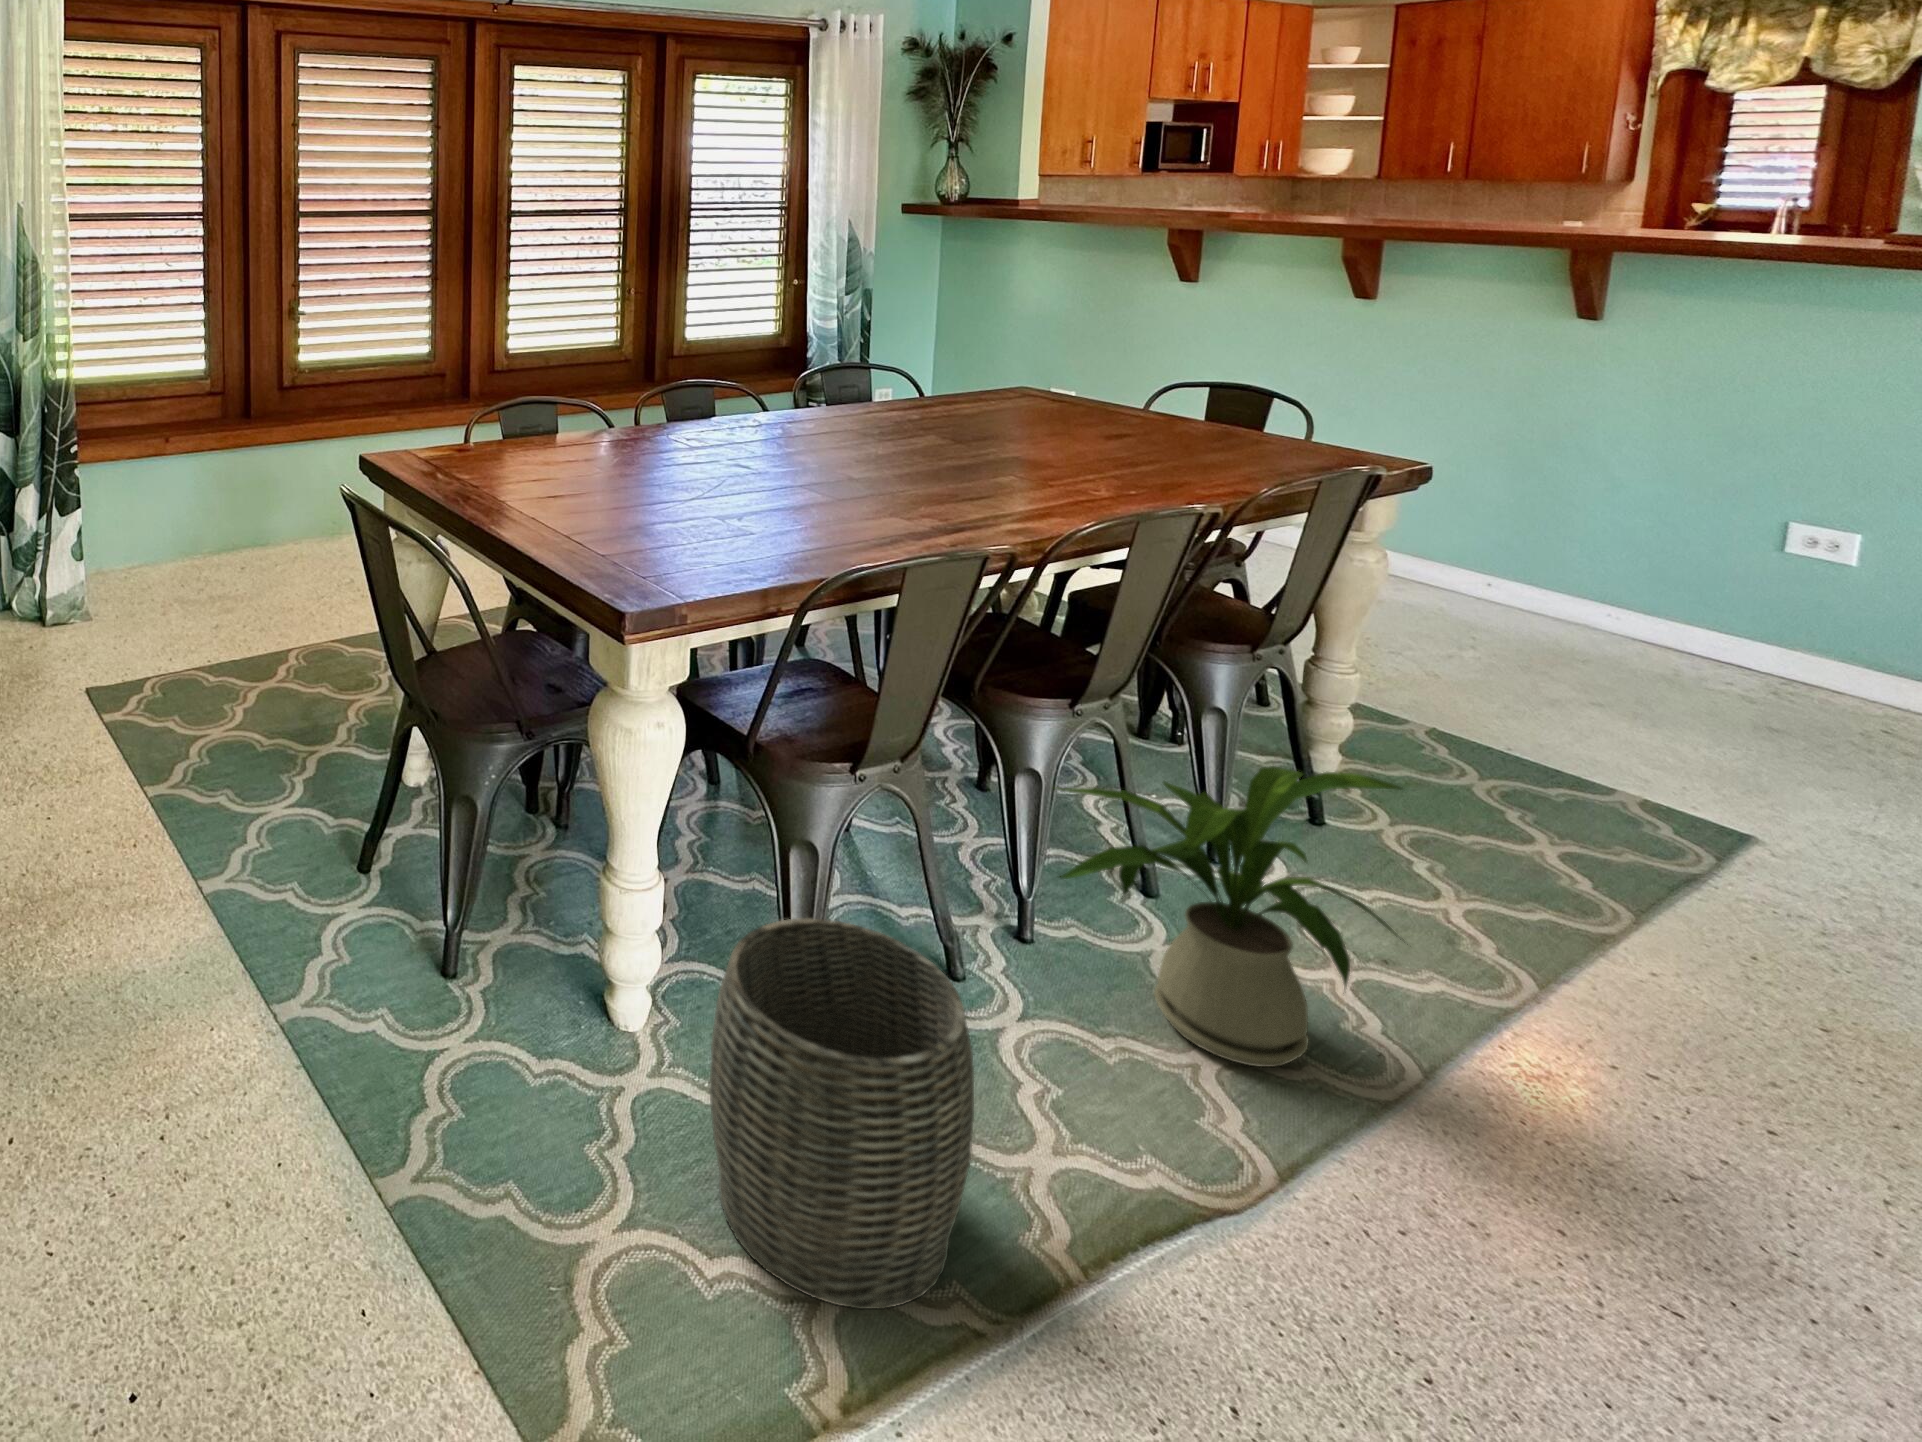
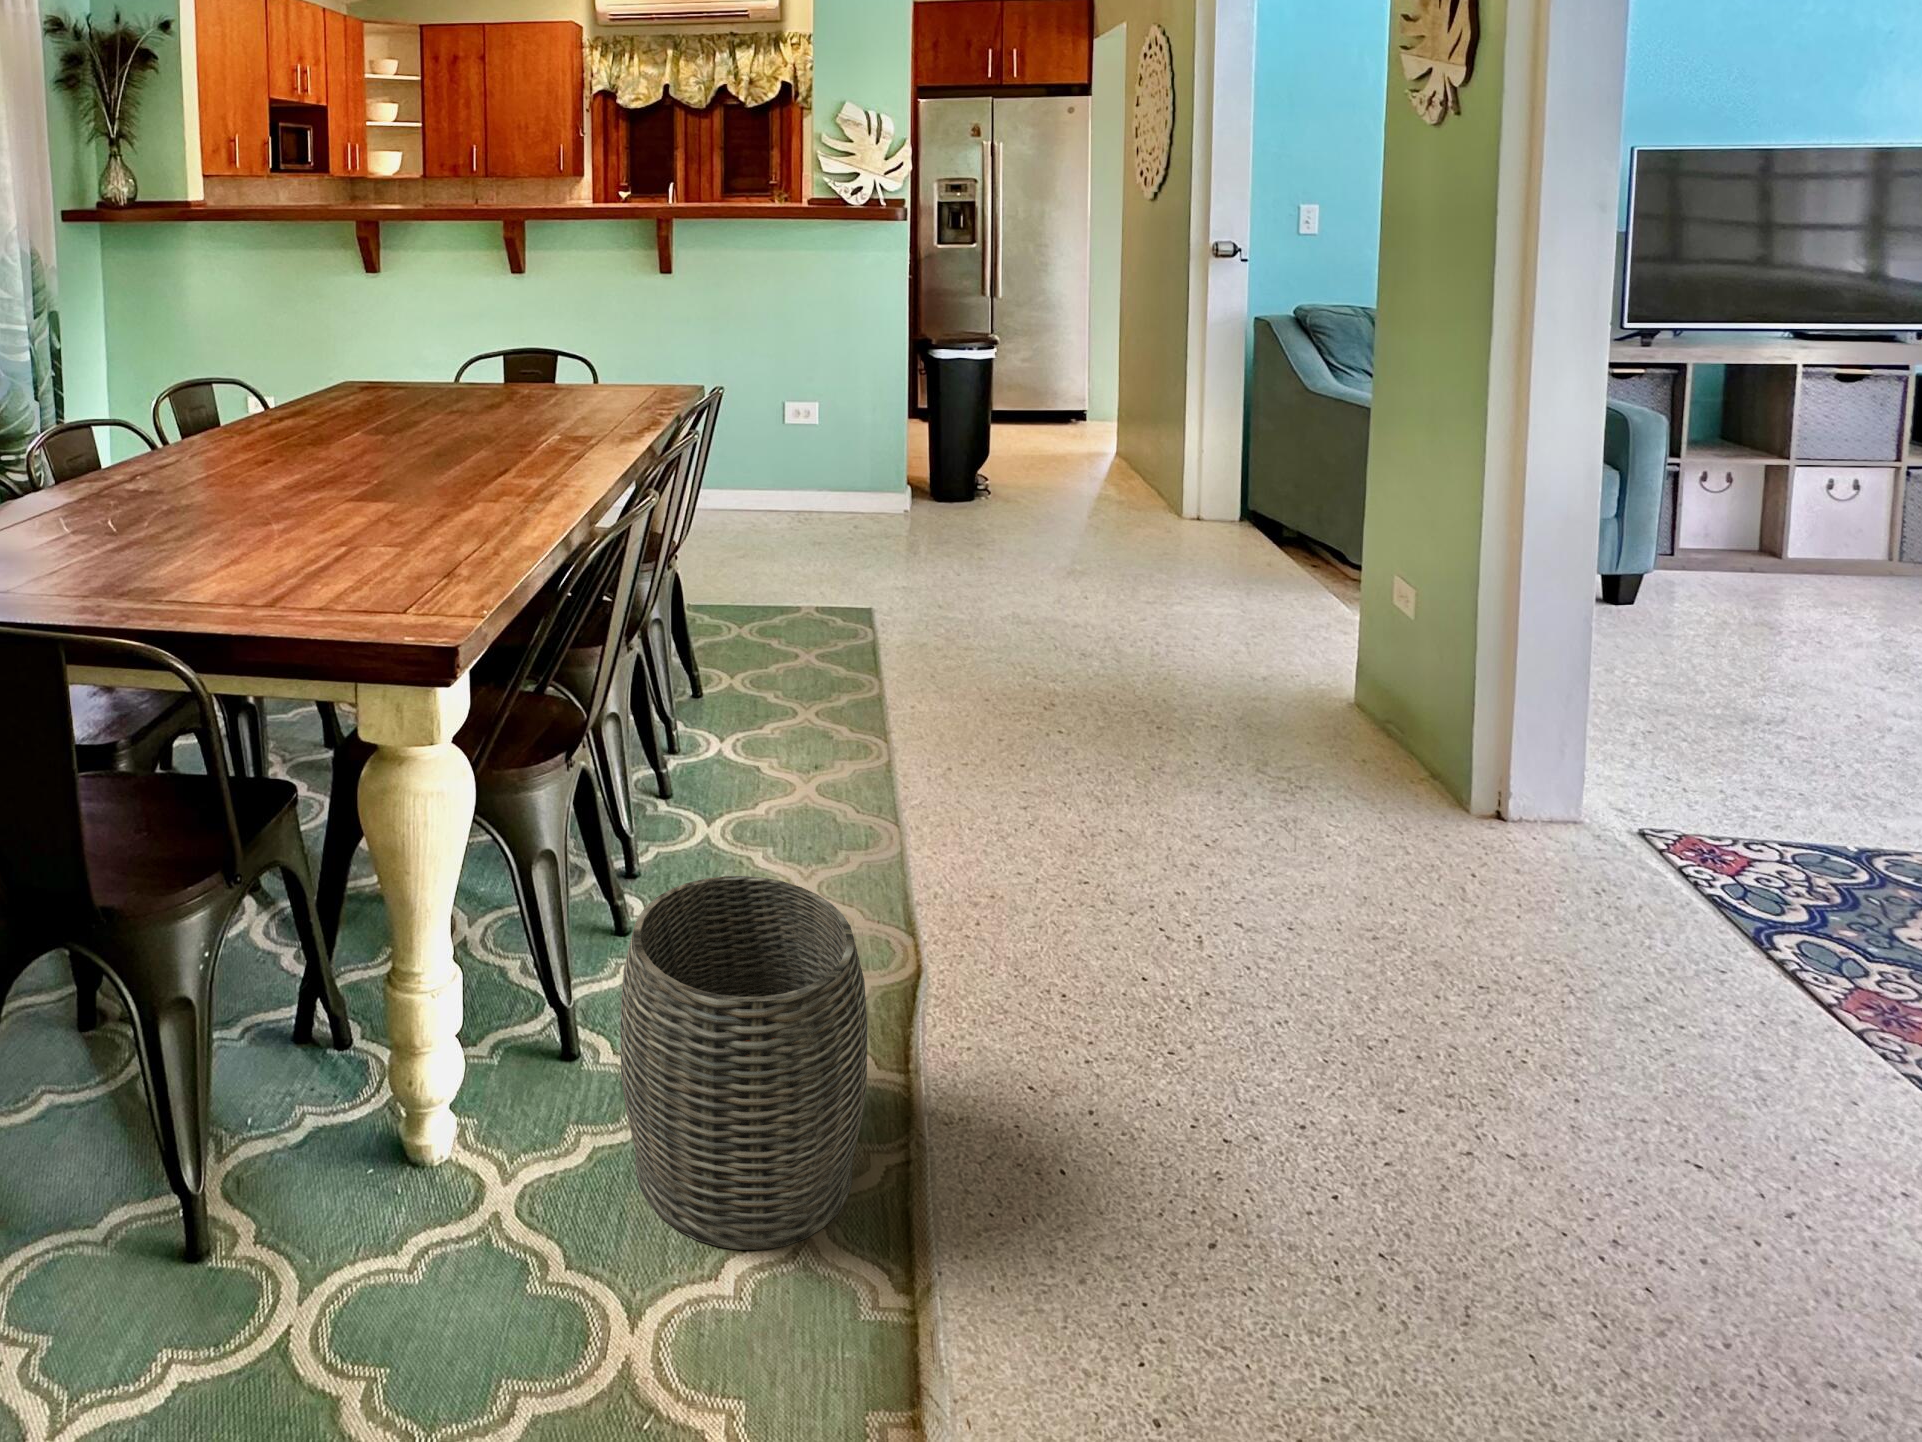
house plant: present [1057,766,1408,1067] -> none [638,604,867,869]

